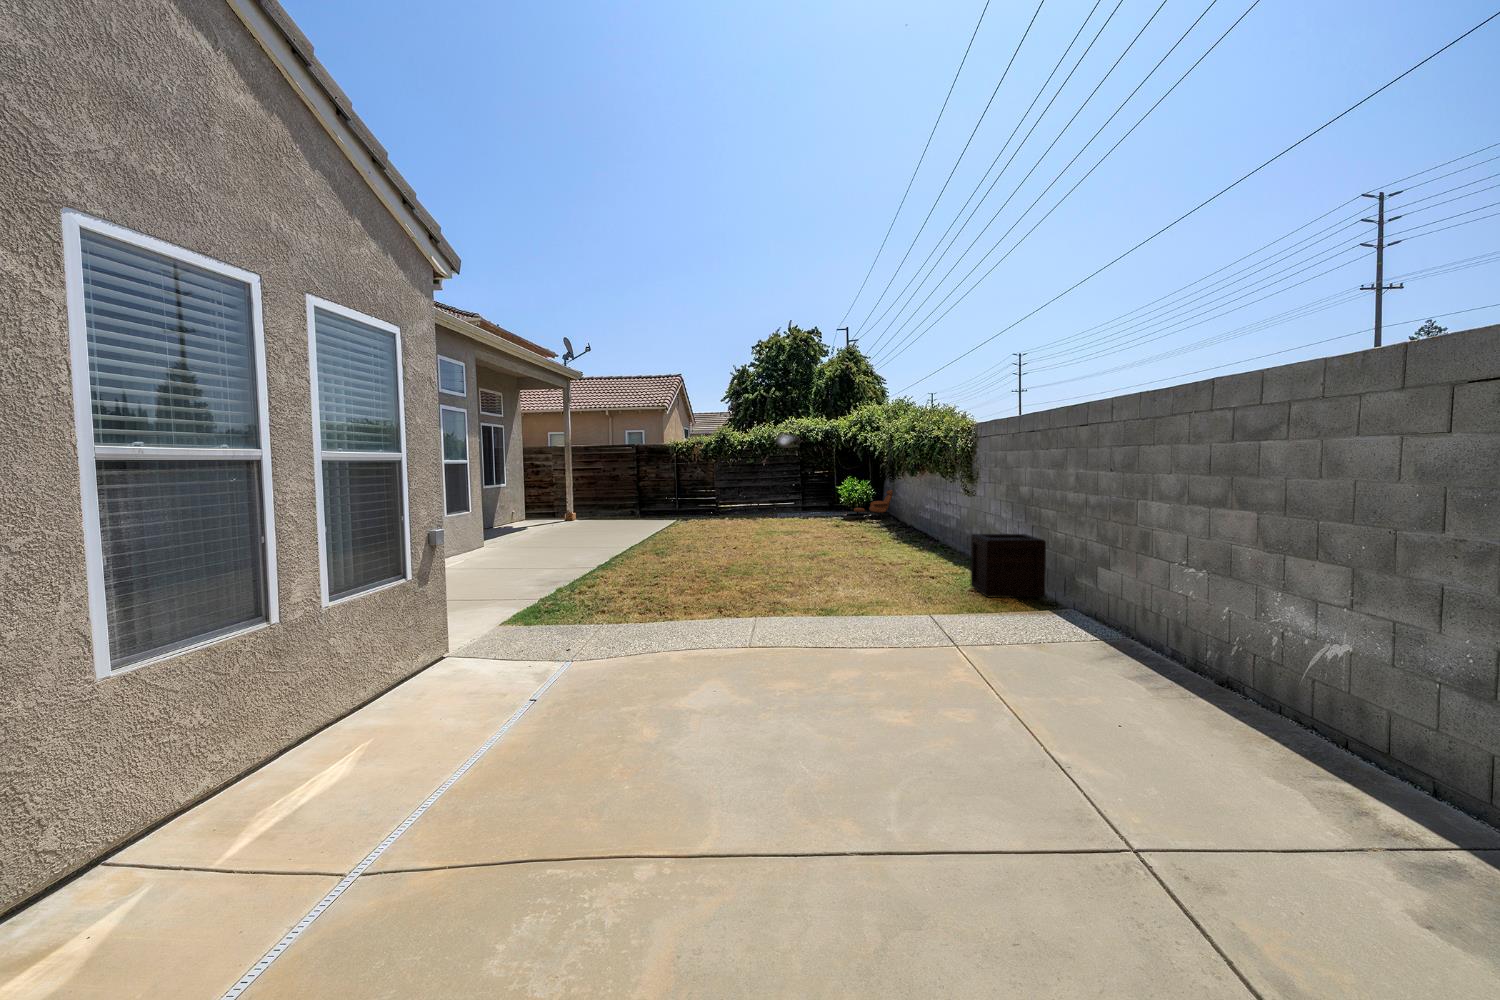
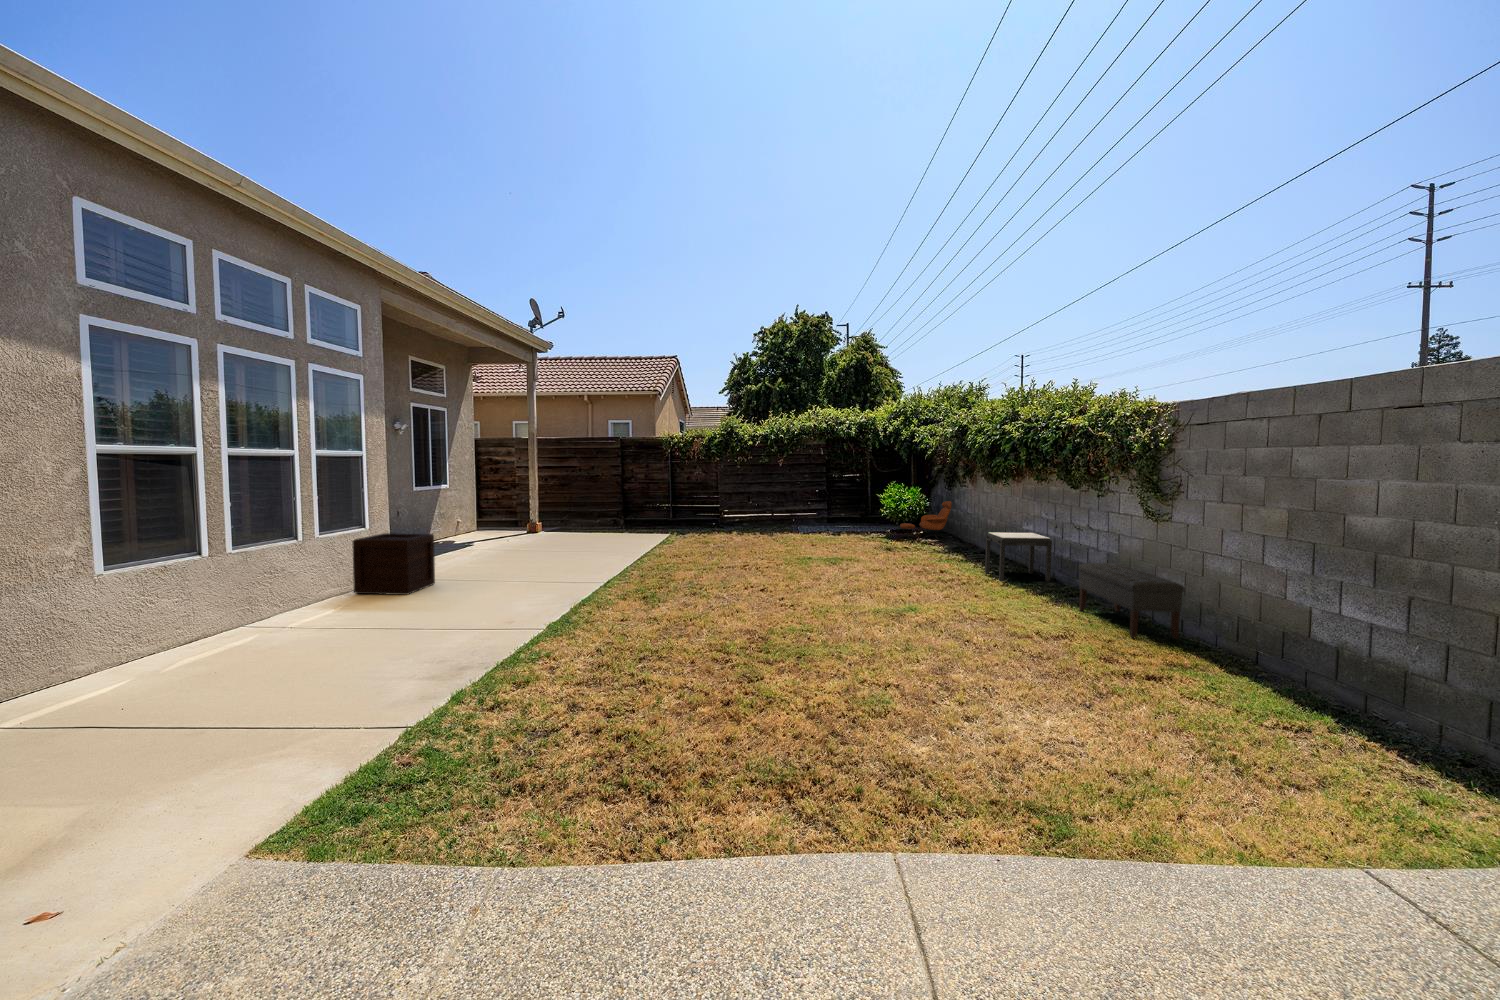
side table: none [896,508,936,541] -> present [985,532,1052,581]
bench: none [934,522,979,563] -> present [1079,563,1184,639]
wooden crate: present [971,534,1046,597] -> present [353,533,435,595]

